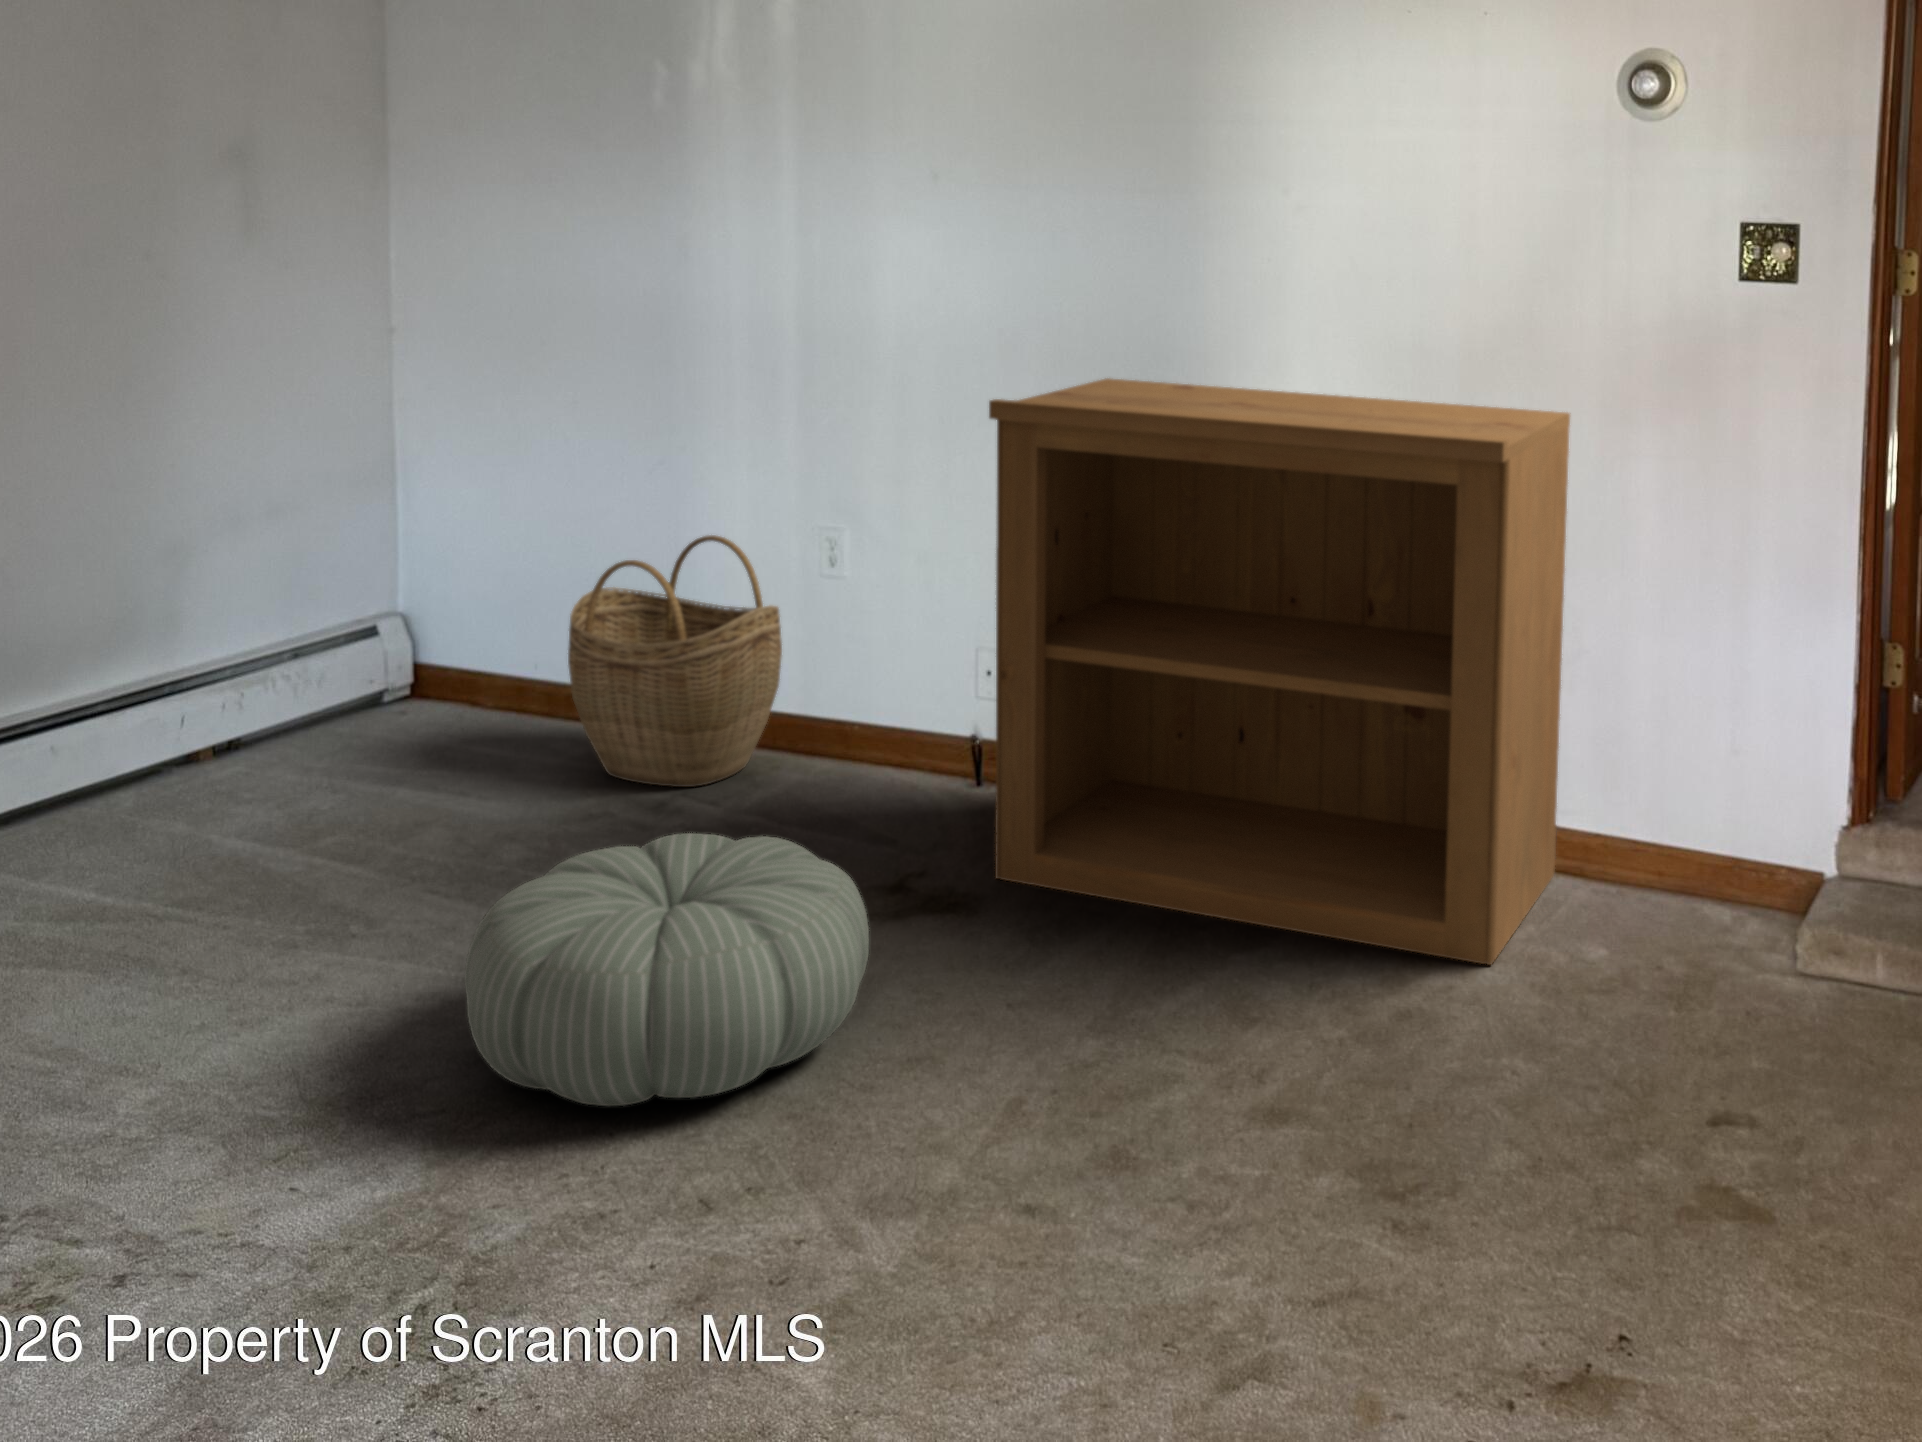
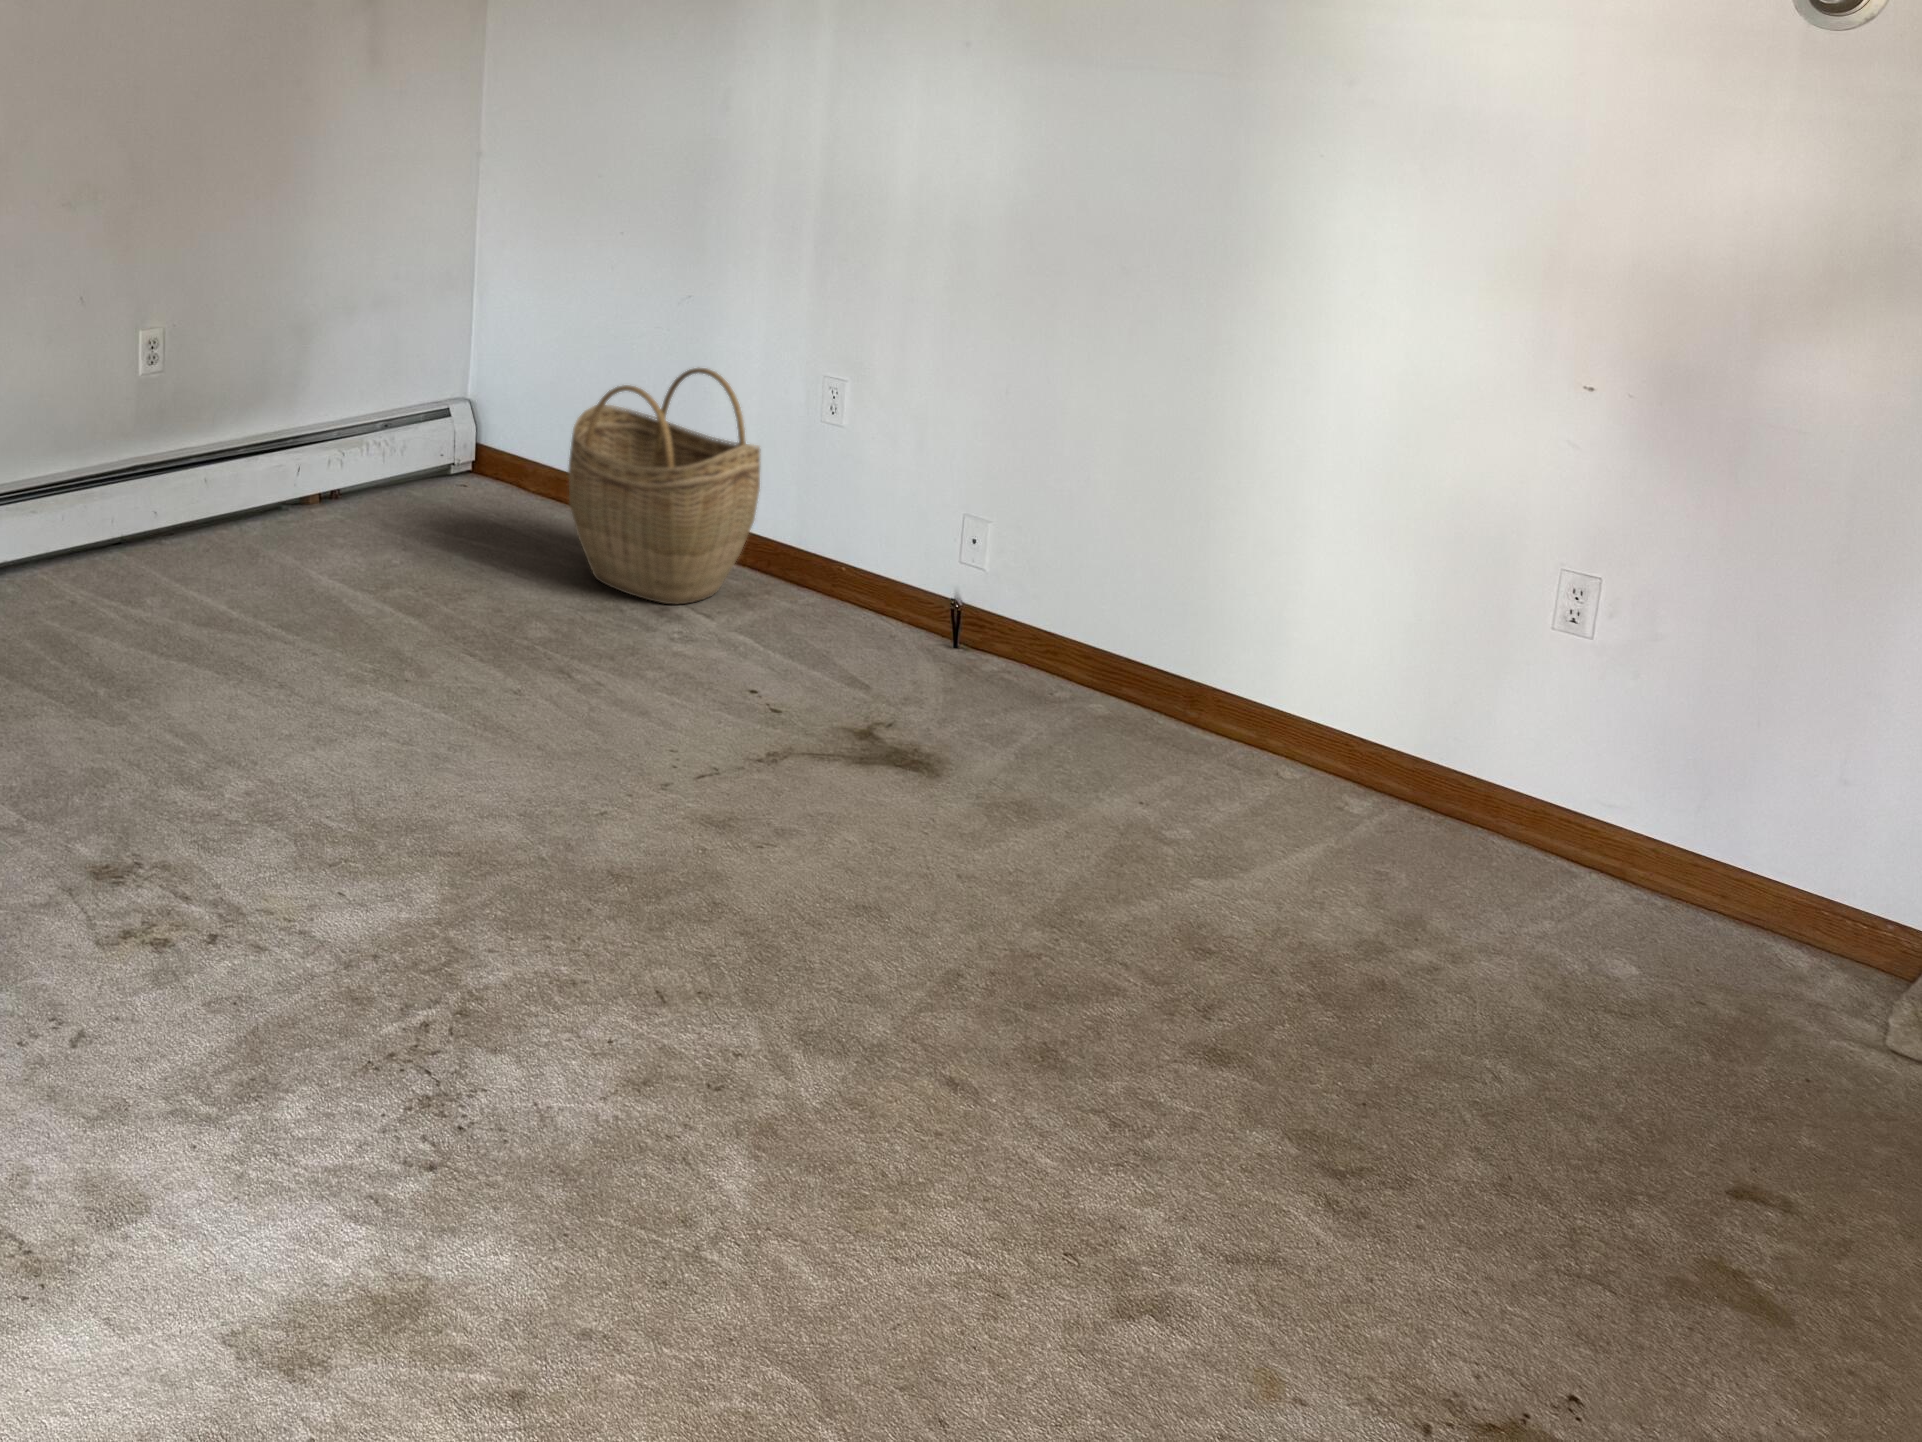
bookshelf: present [989,378,1570,965] -> none [946,261,1673,963]
pouf: present [464,833,869,1106] -> none [473,659,821,904]

